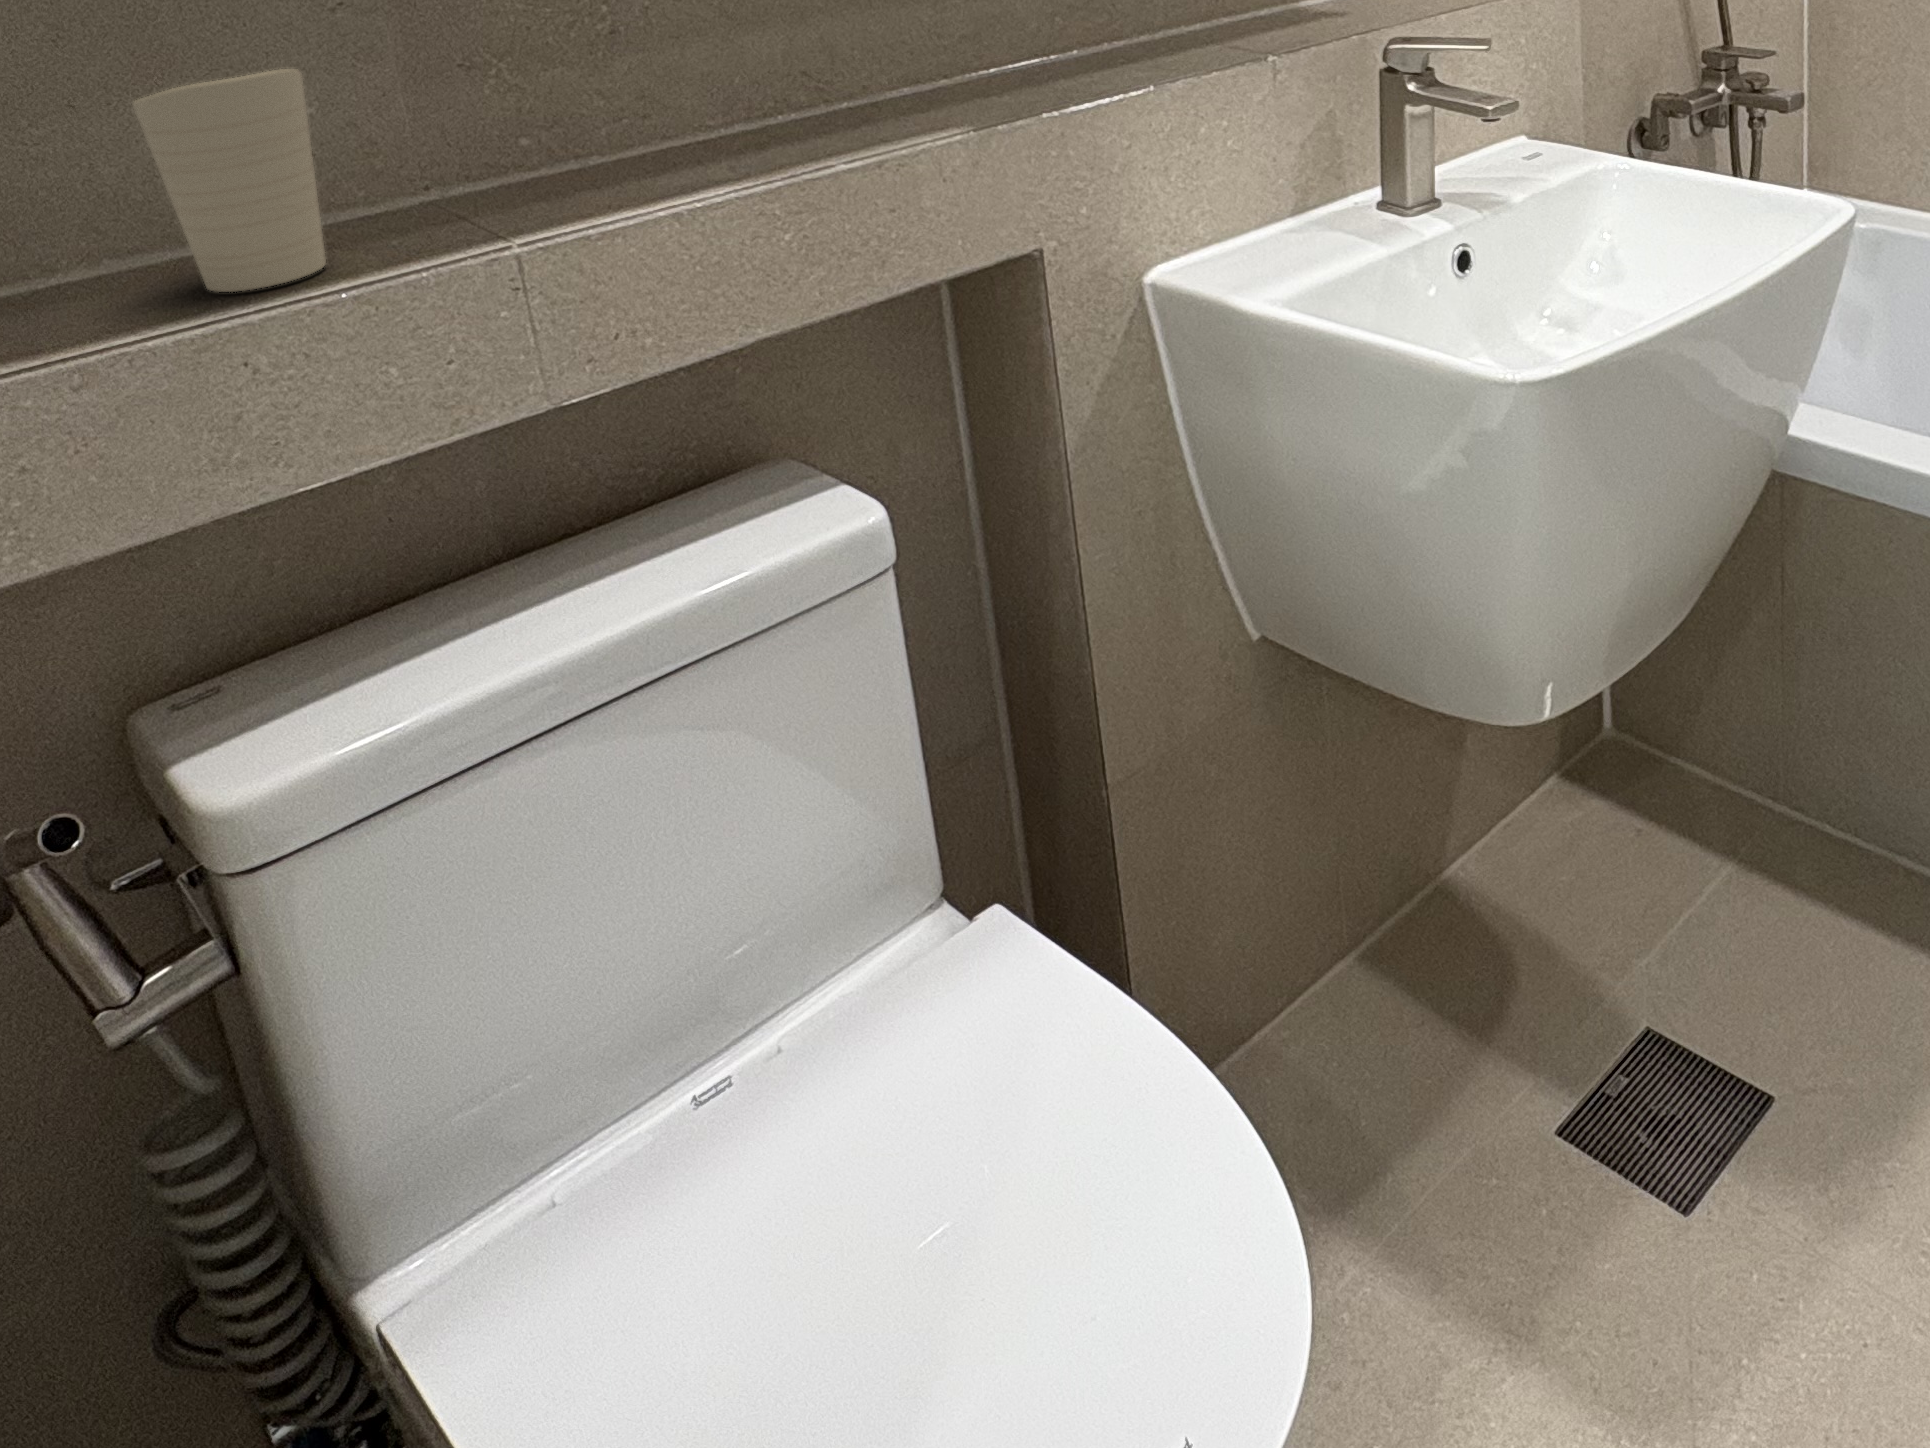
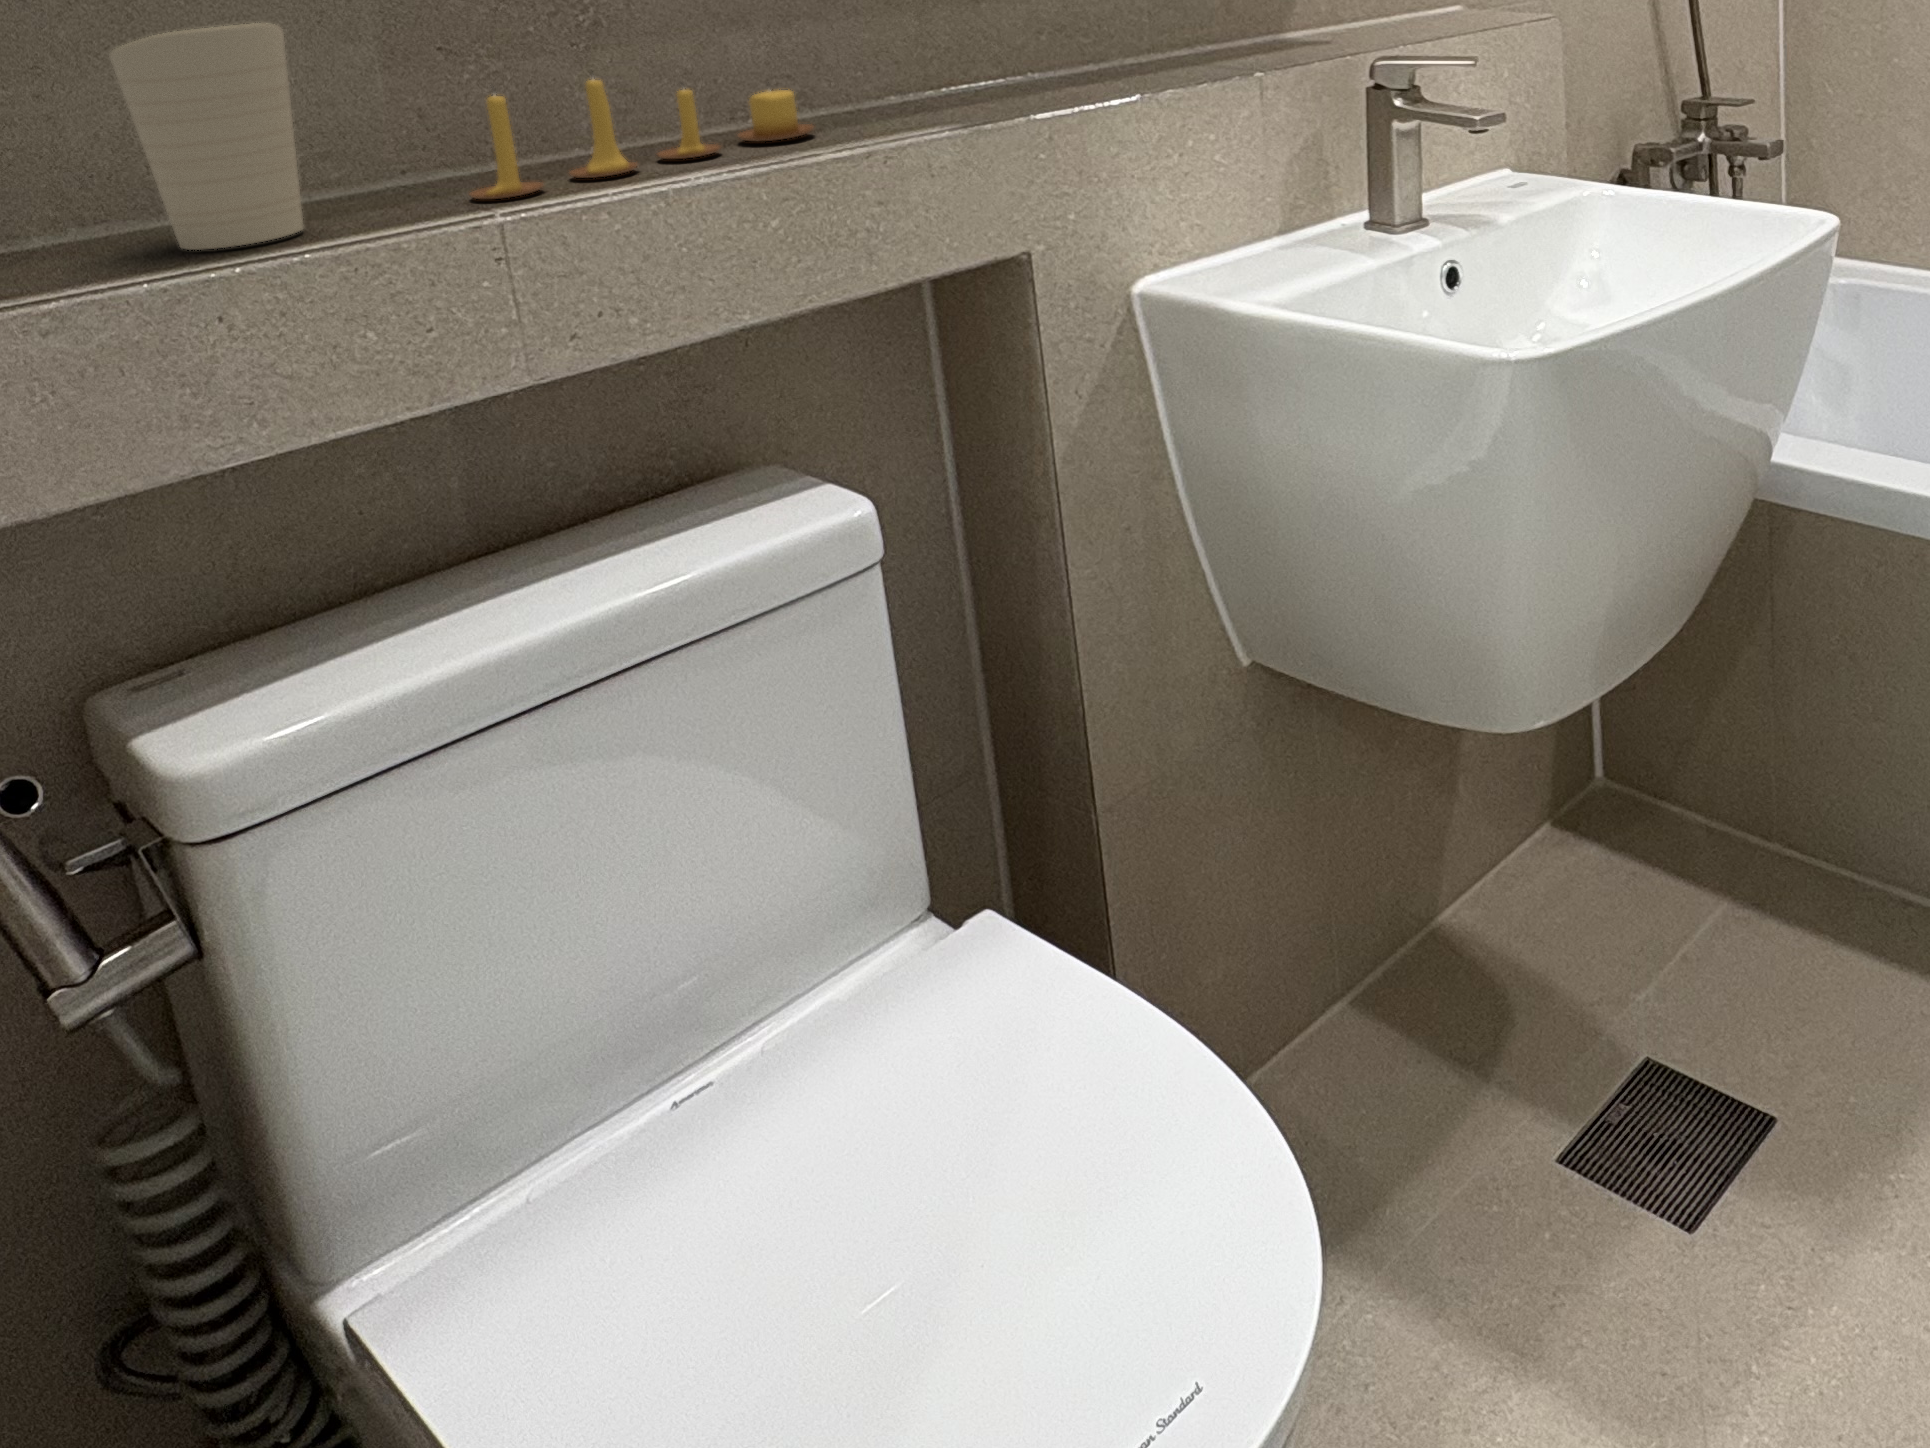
candle: none [488,88,830,226] -> present [470,78,813,199]

